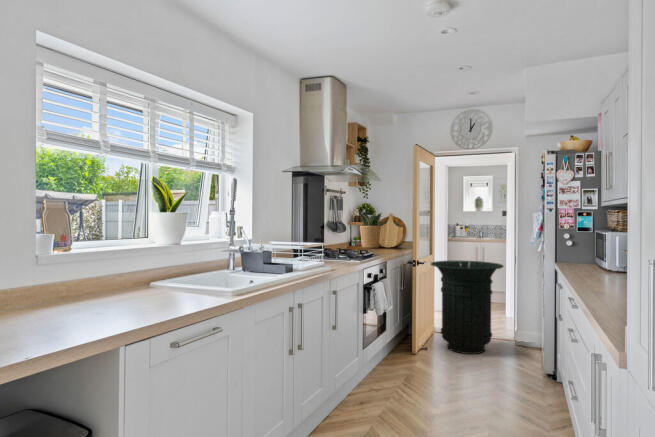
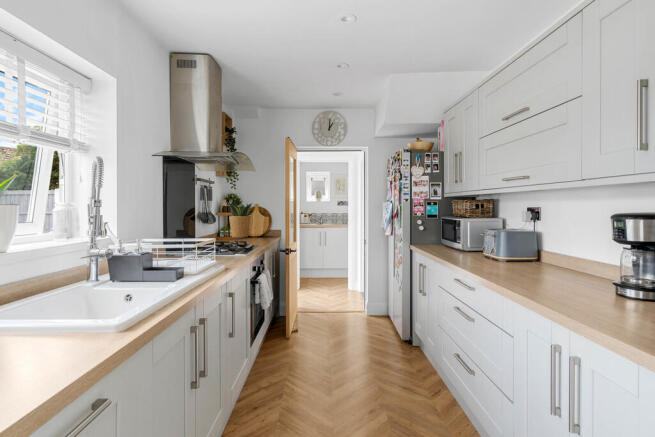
trash can: present [431,261,503,354] -> none [300,245,362,328]

